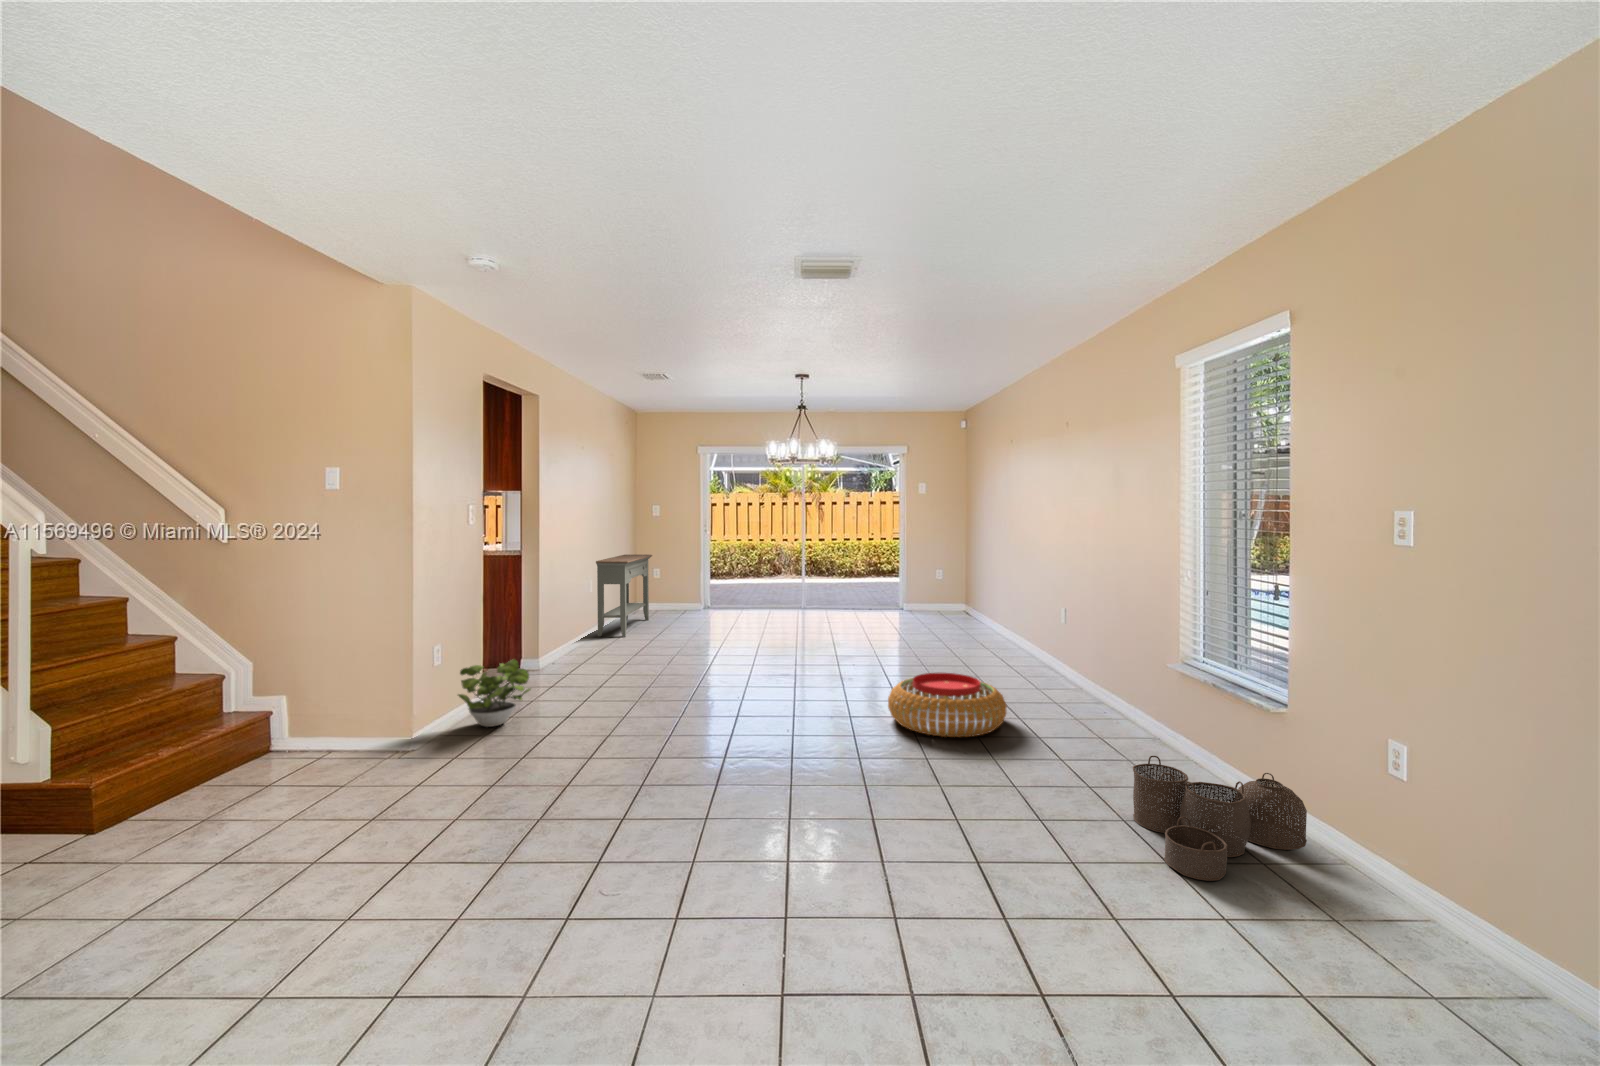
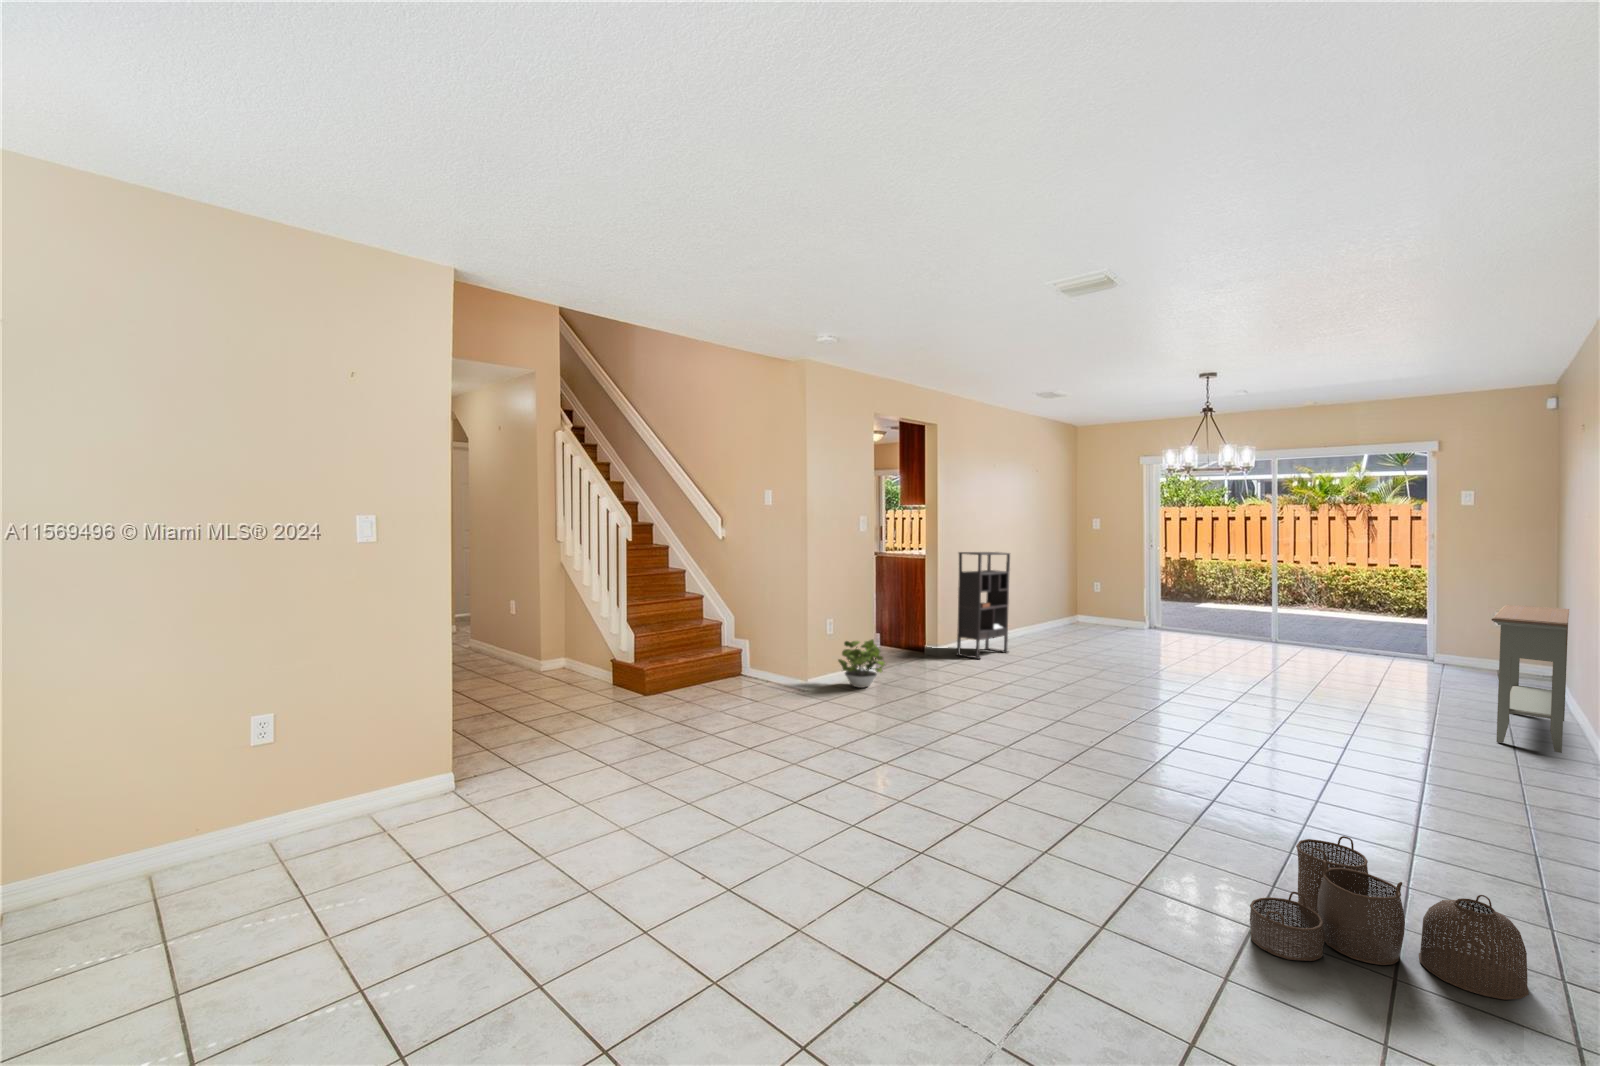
bookshelf: none [554,542,605,662] -> present [956,552,1010,659]
console table: present [596,555,652,636] -> present [1492,605,1569,753]
pouf: present [888,673,1007,737] -> none [1176,718,1332,796]

